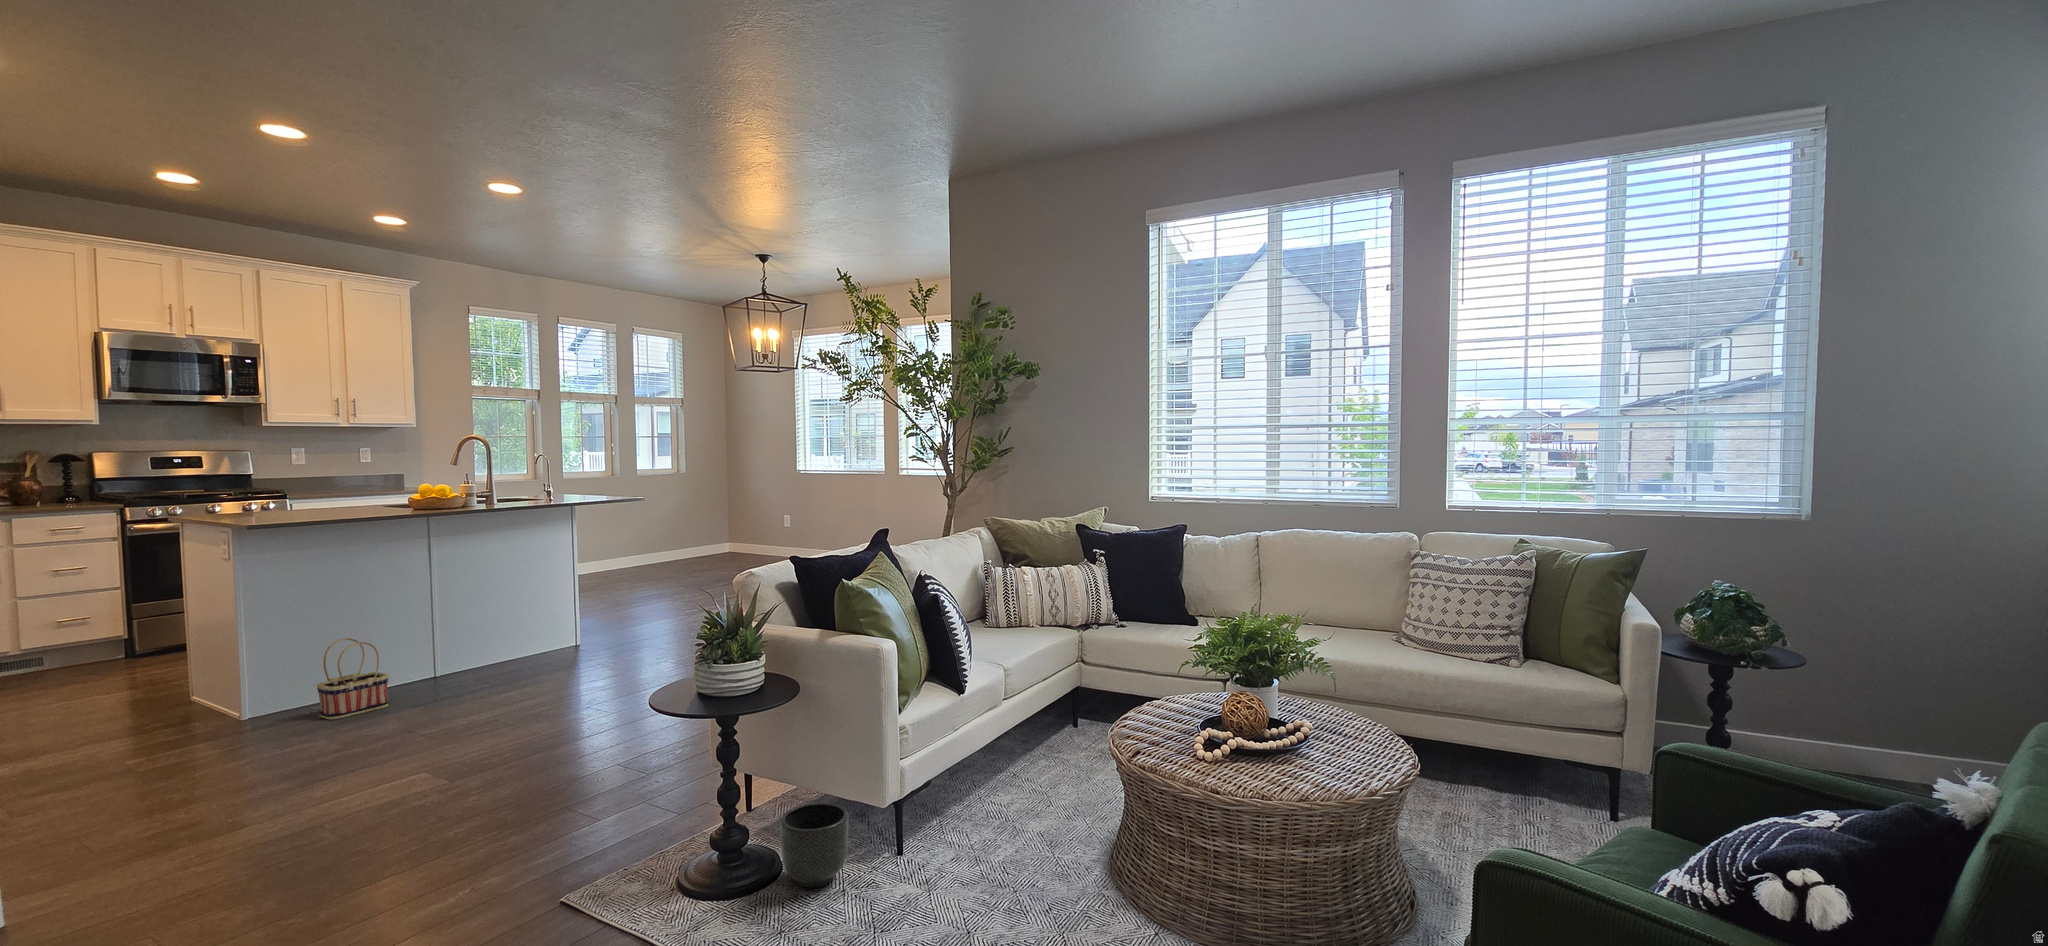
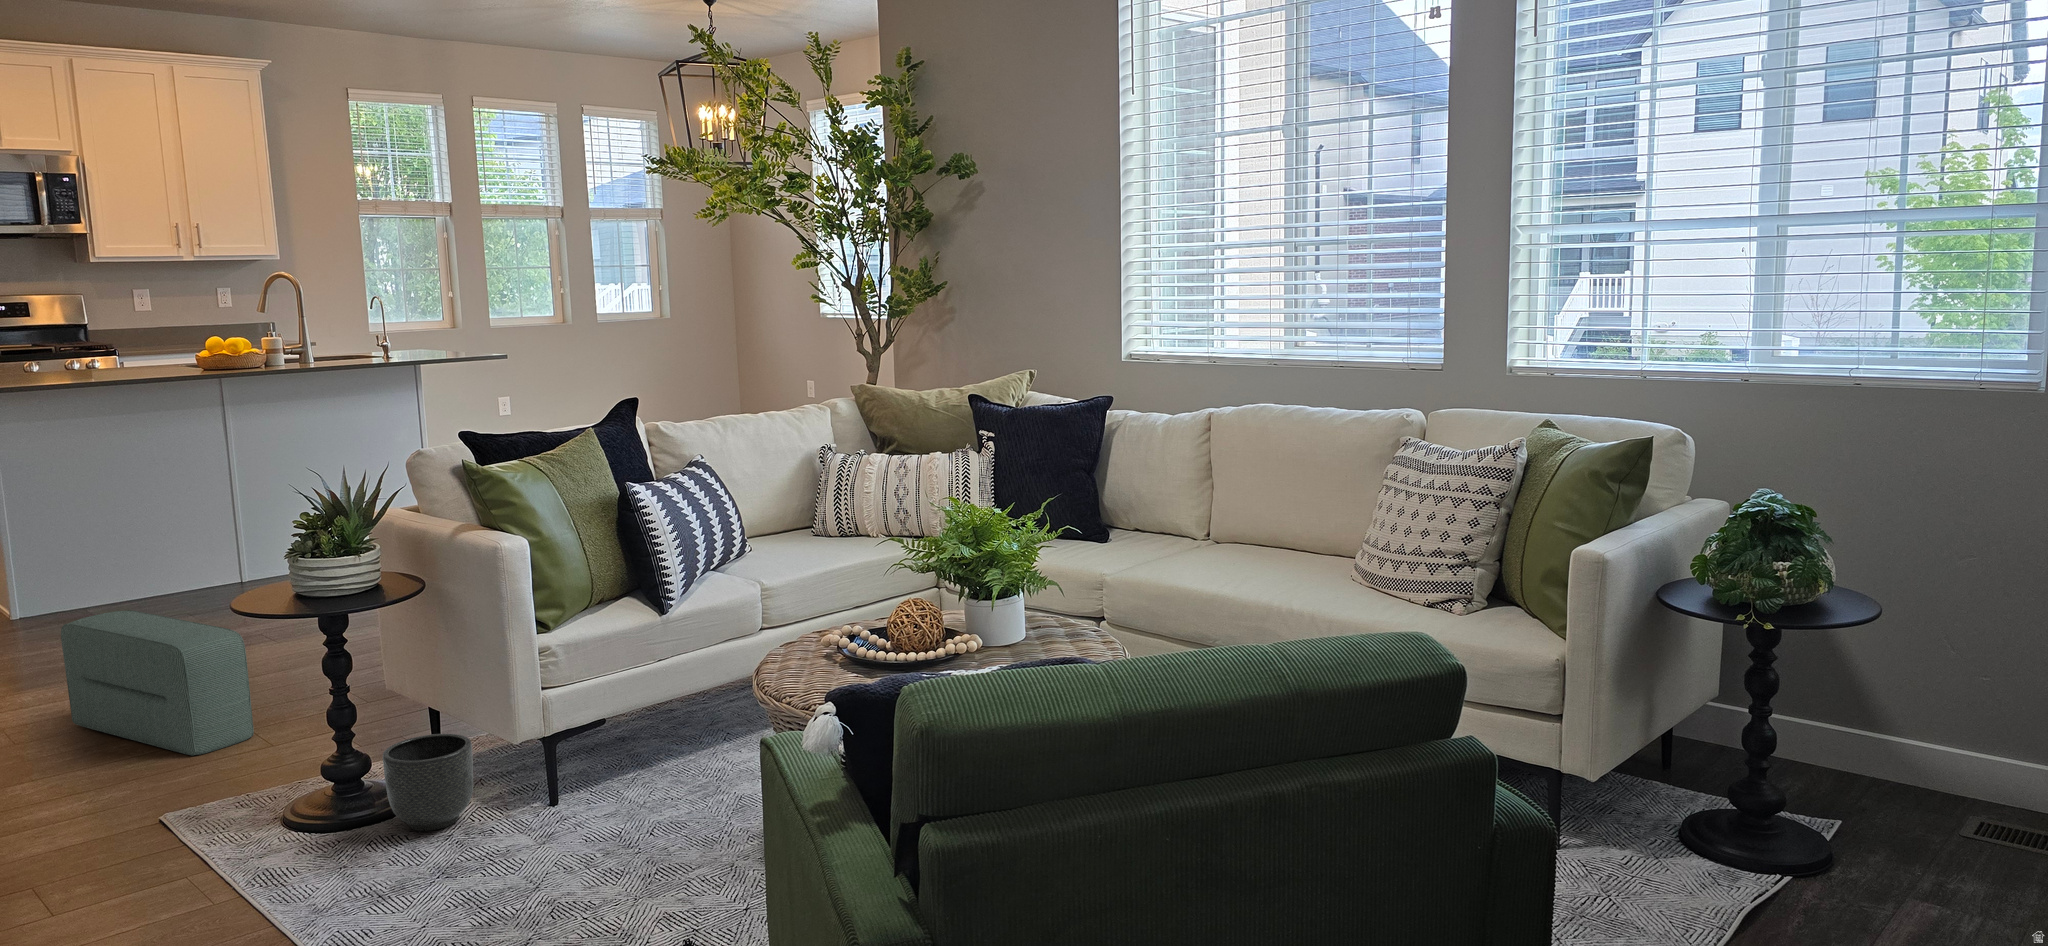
basket: present [317,638,389,720] -> none [95,524,179,618]
pouf: none [386,714,575,838] -> present [61,610,254,756]

